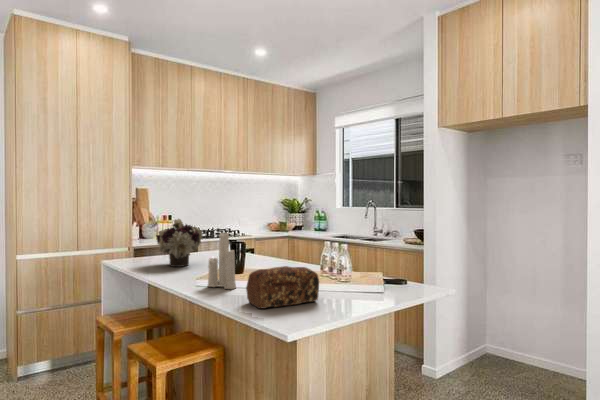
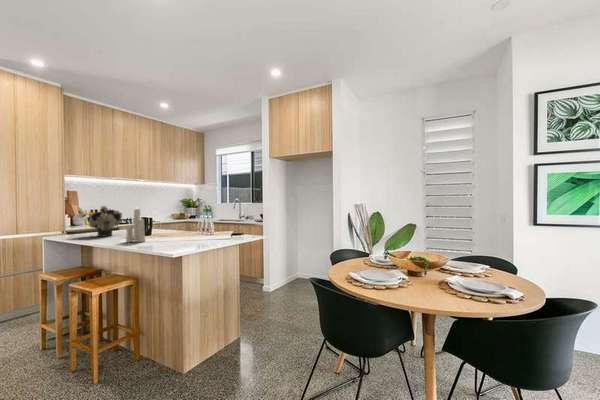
bread loaf: present [246,266,319,309] -> none [151,224,196,247]

